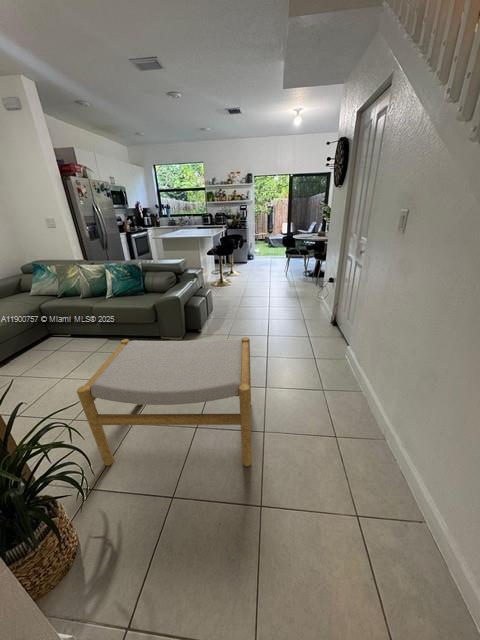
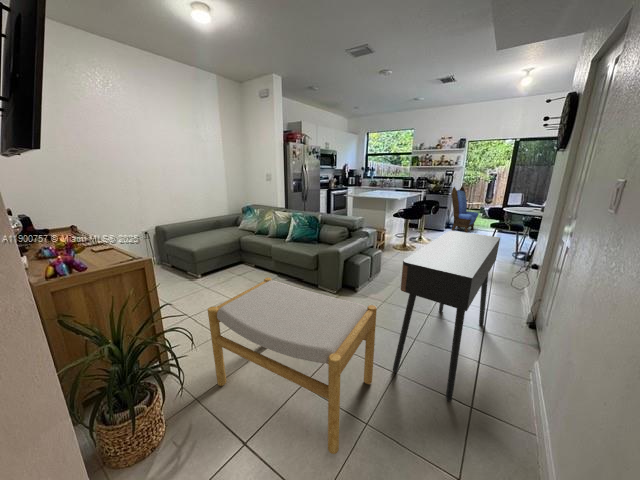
armchair: none [249,219,272,262] -> present [452,186,479,233]
console table: none [262,260,319,393] -> present [393,231,500,401]

